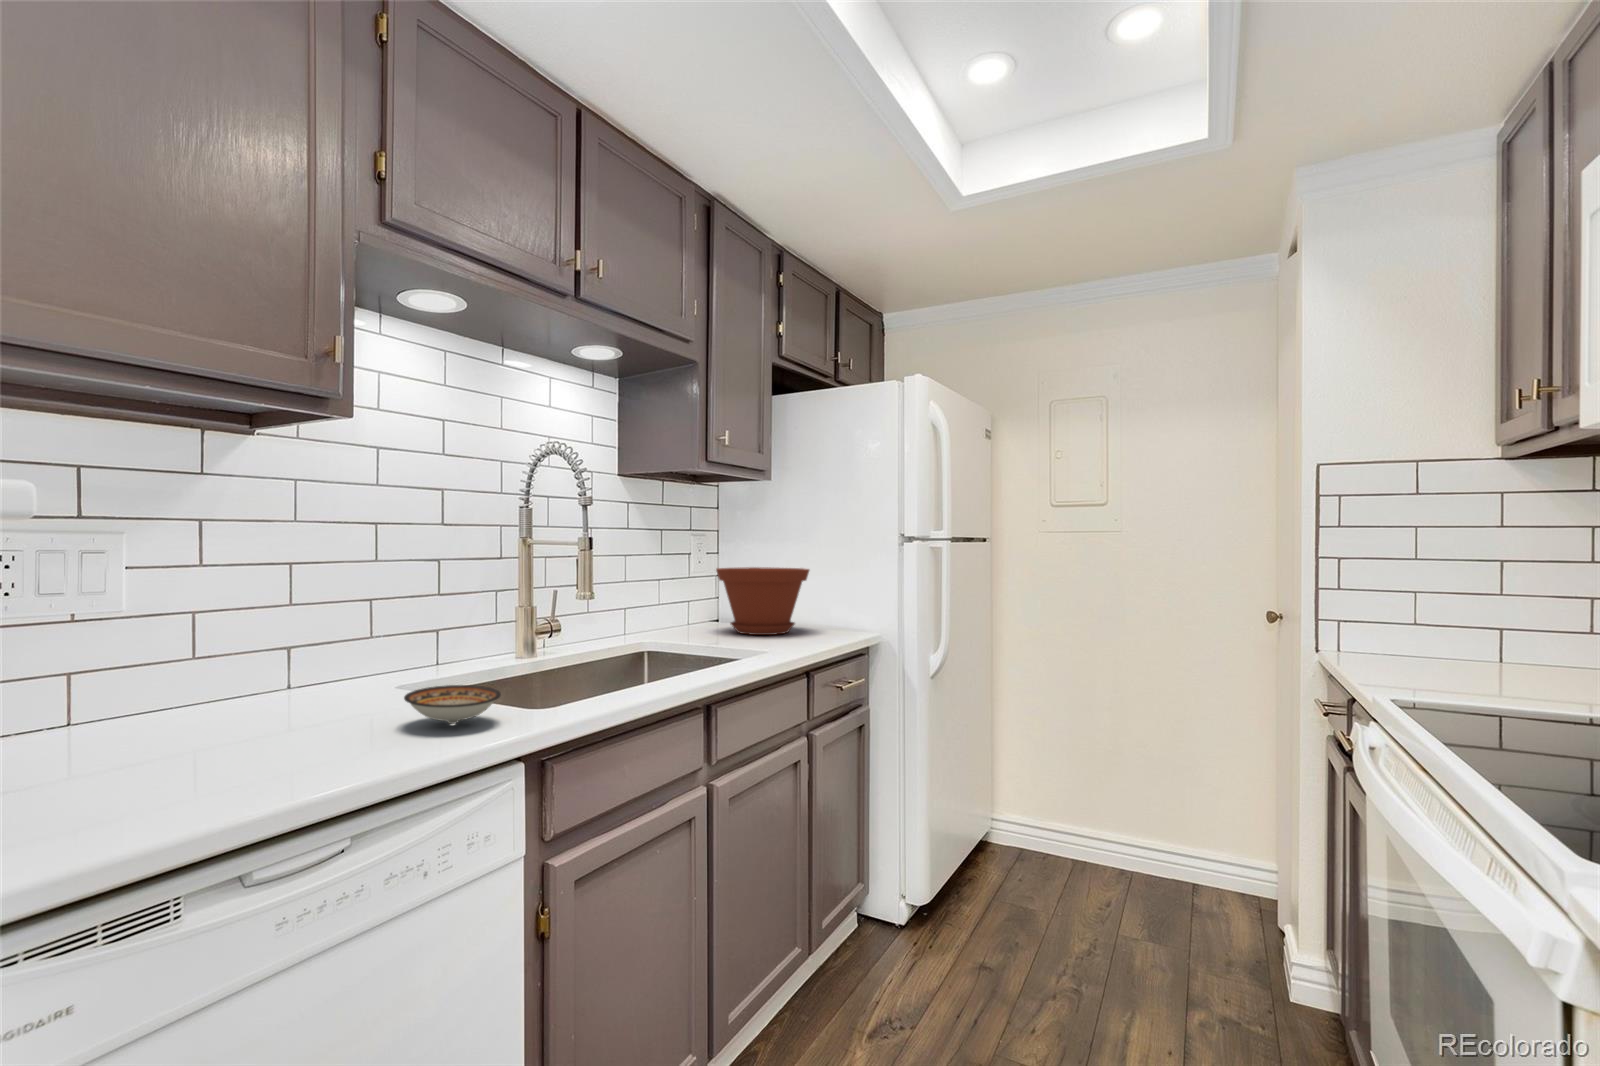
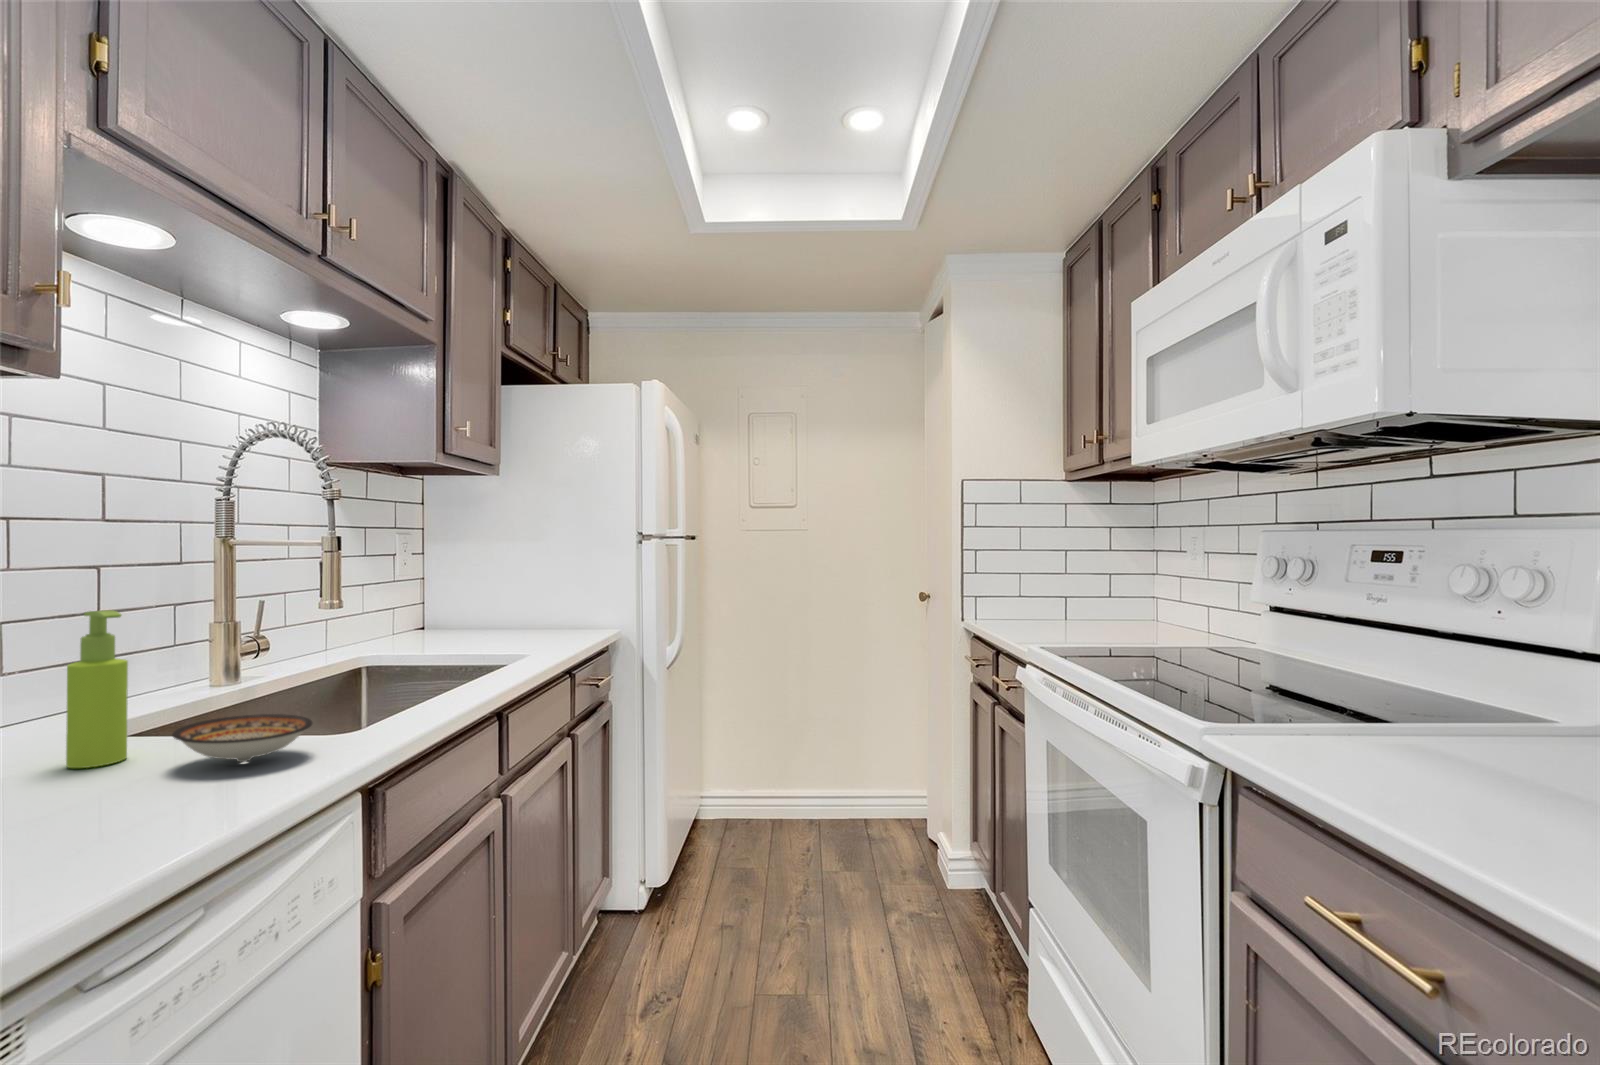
plant pot: present [716,567,809,635] -> none [436,567,544,639]
soap dispenser: none [359,593,399,713] -> present [66,610,128,768]

